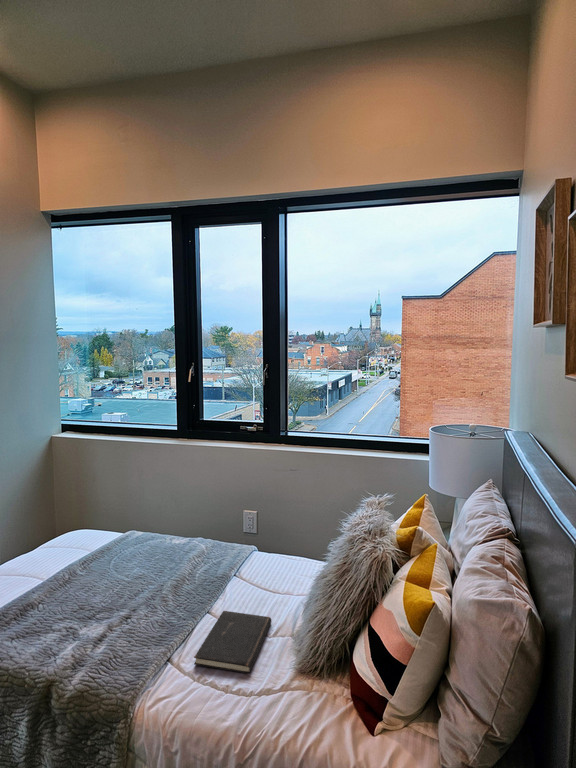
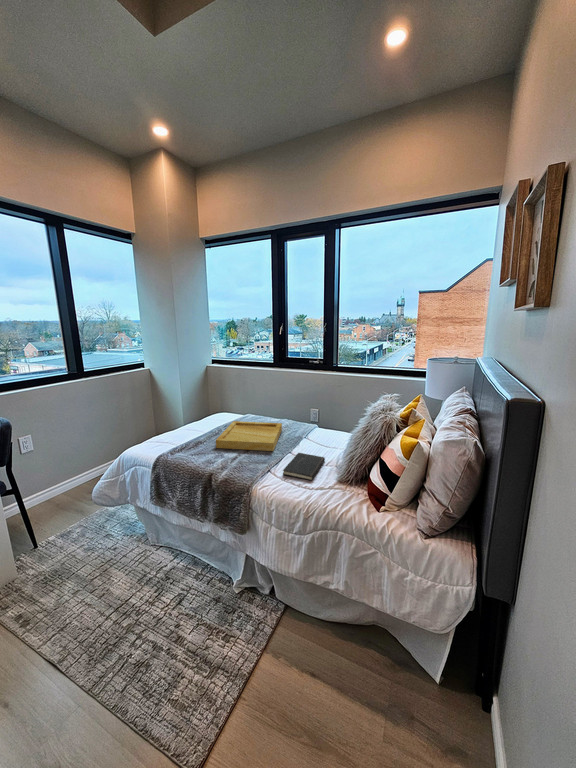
tray: none [63,548,193,614] -> present [216,421,282,451]

